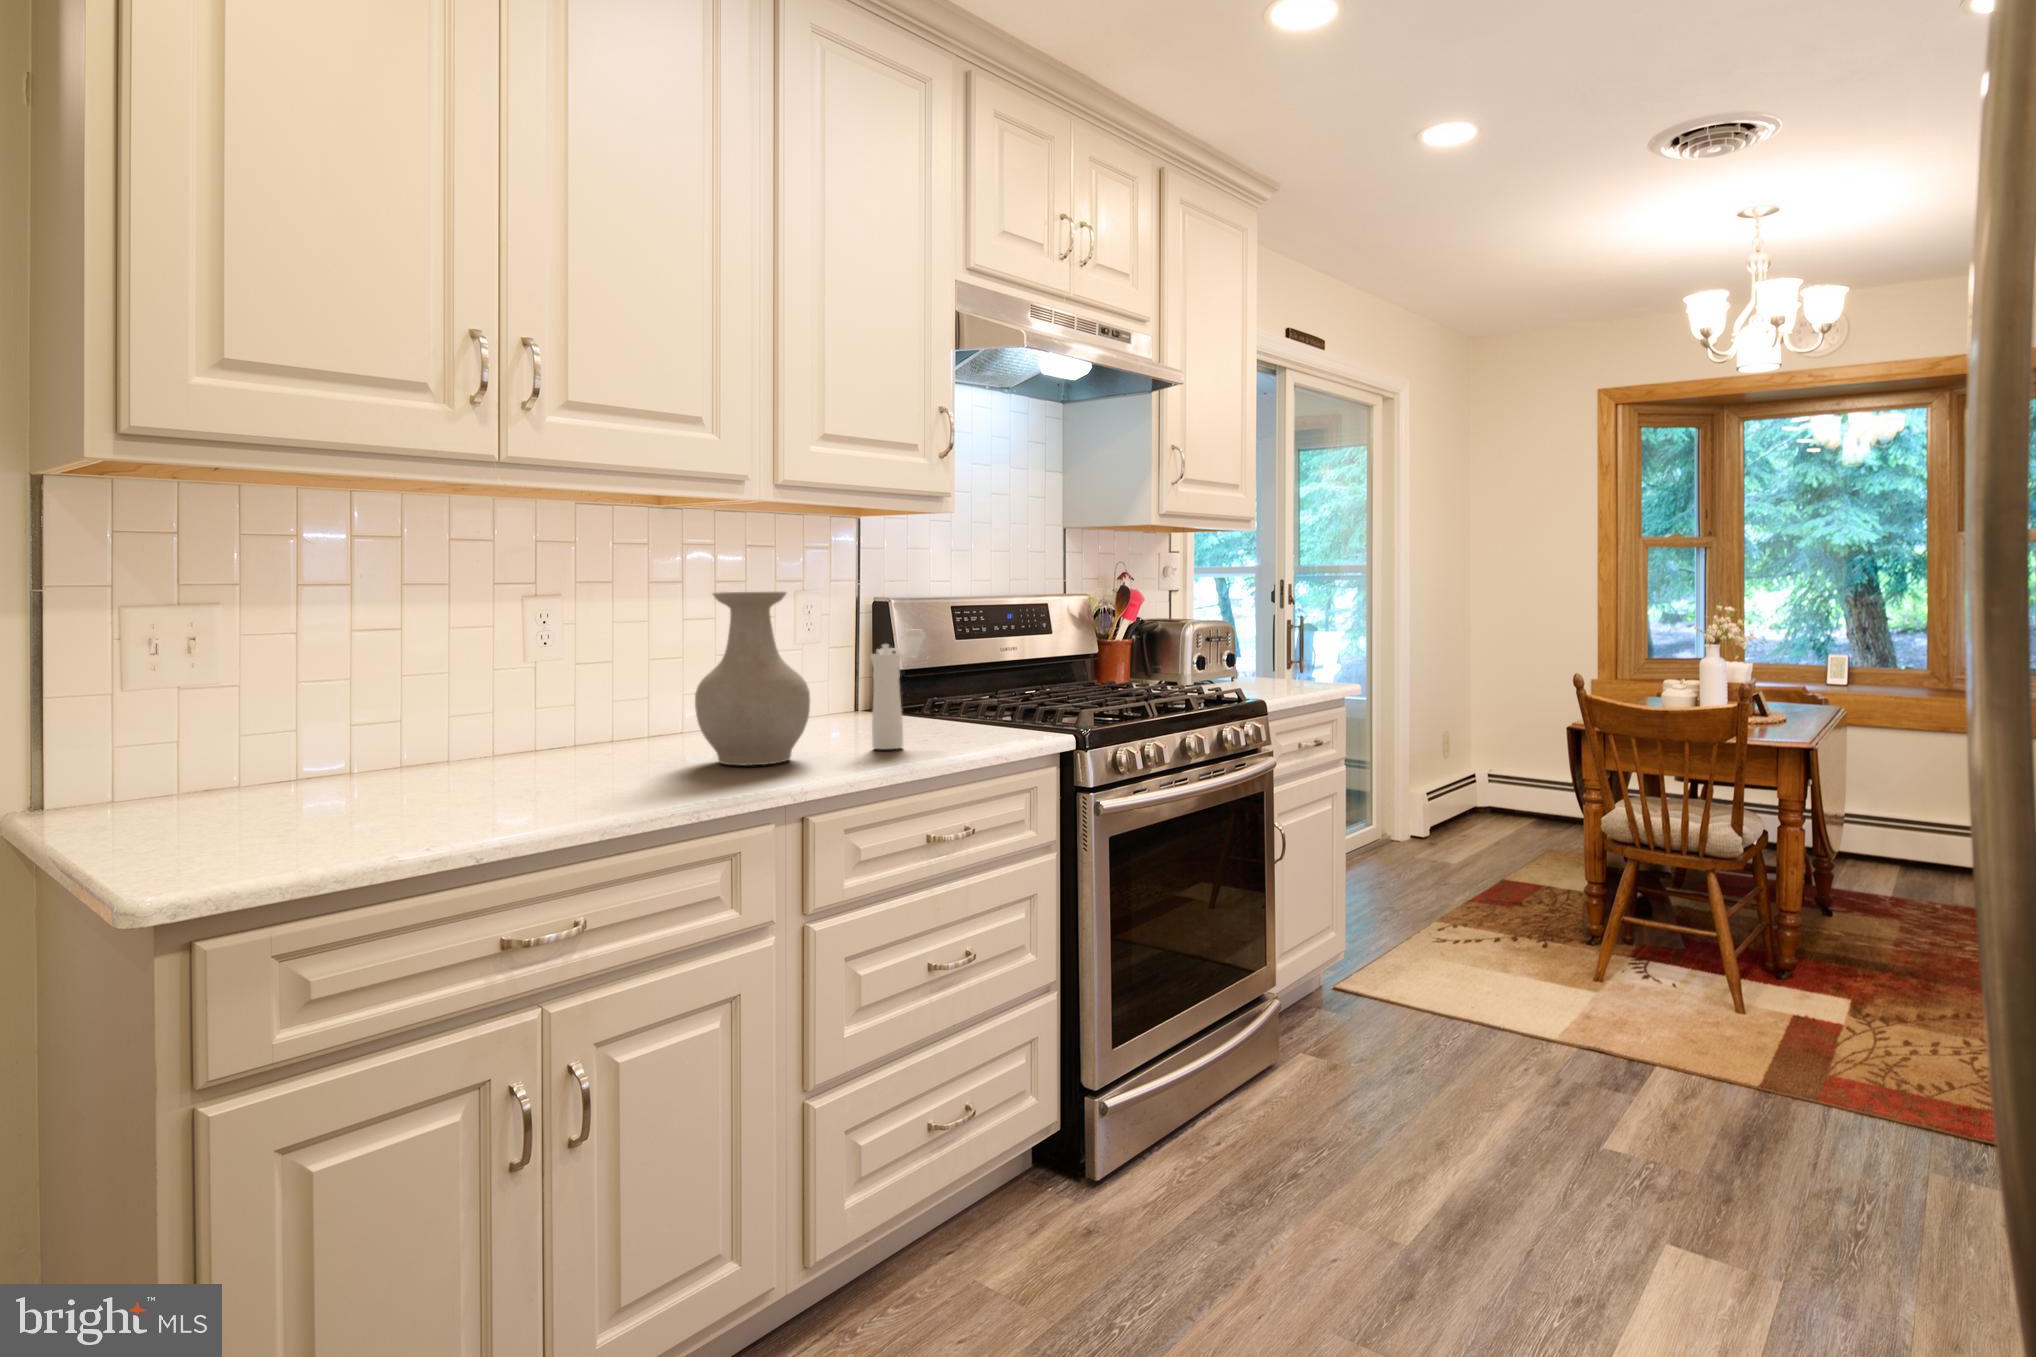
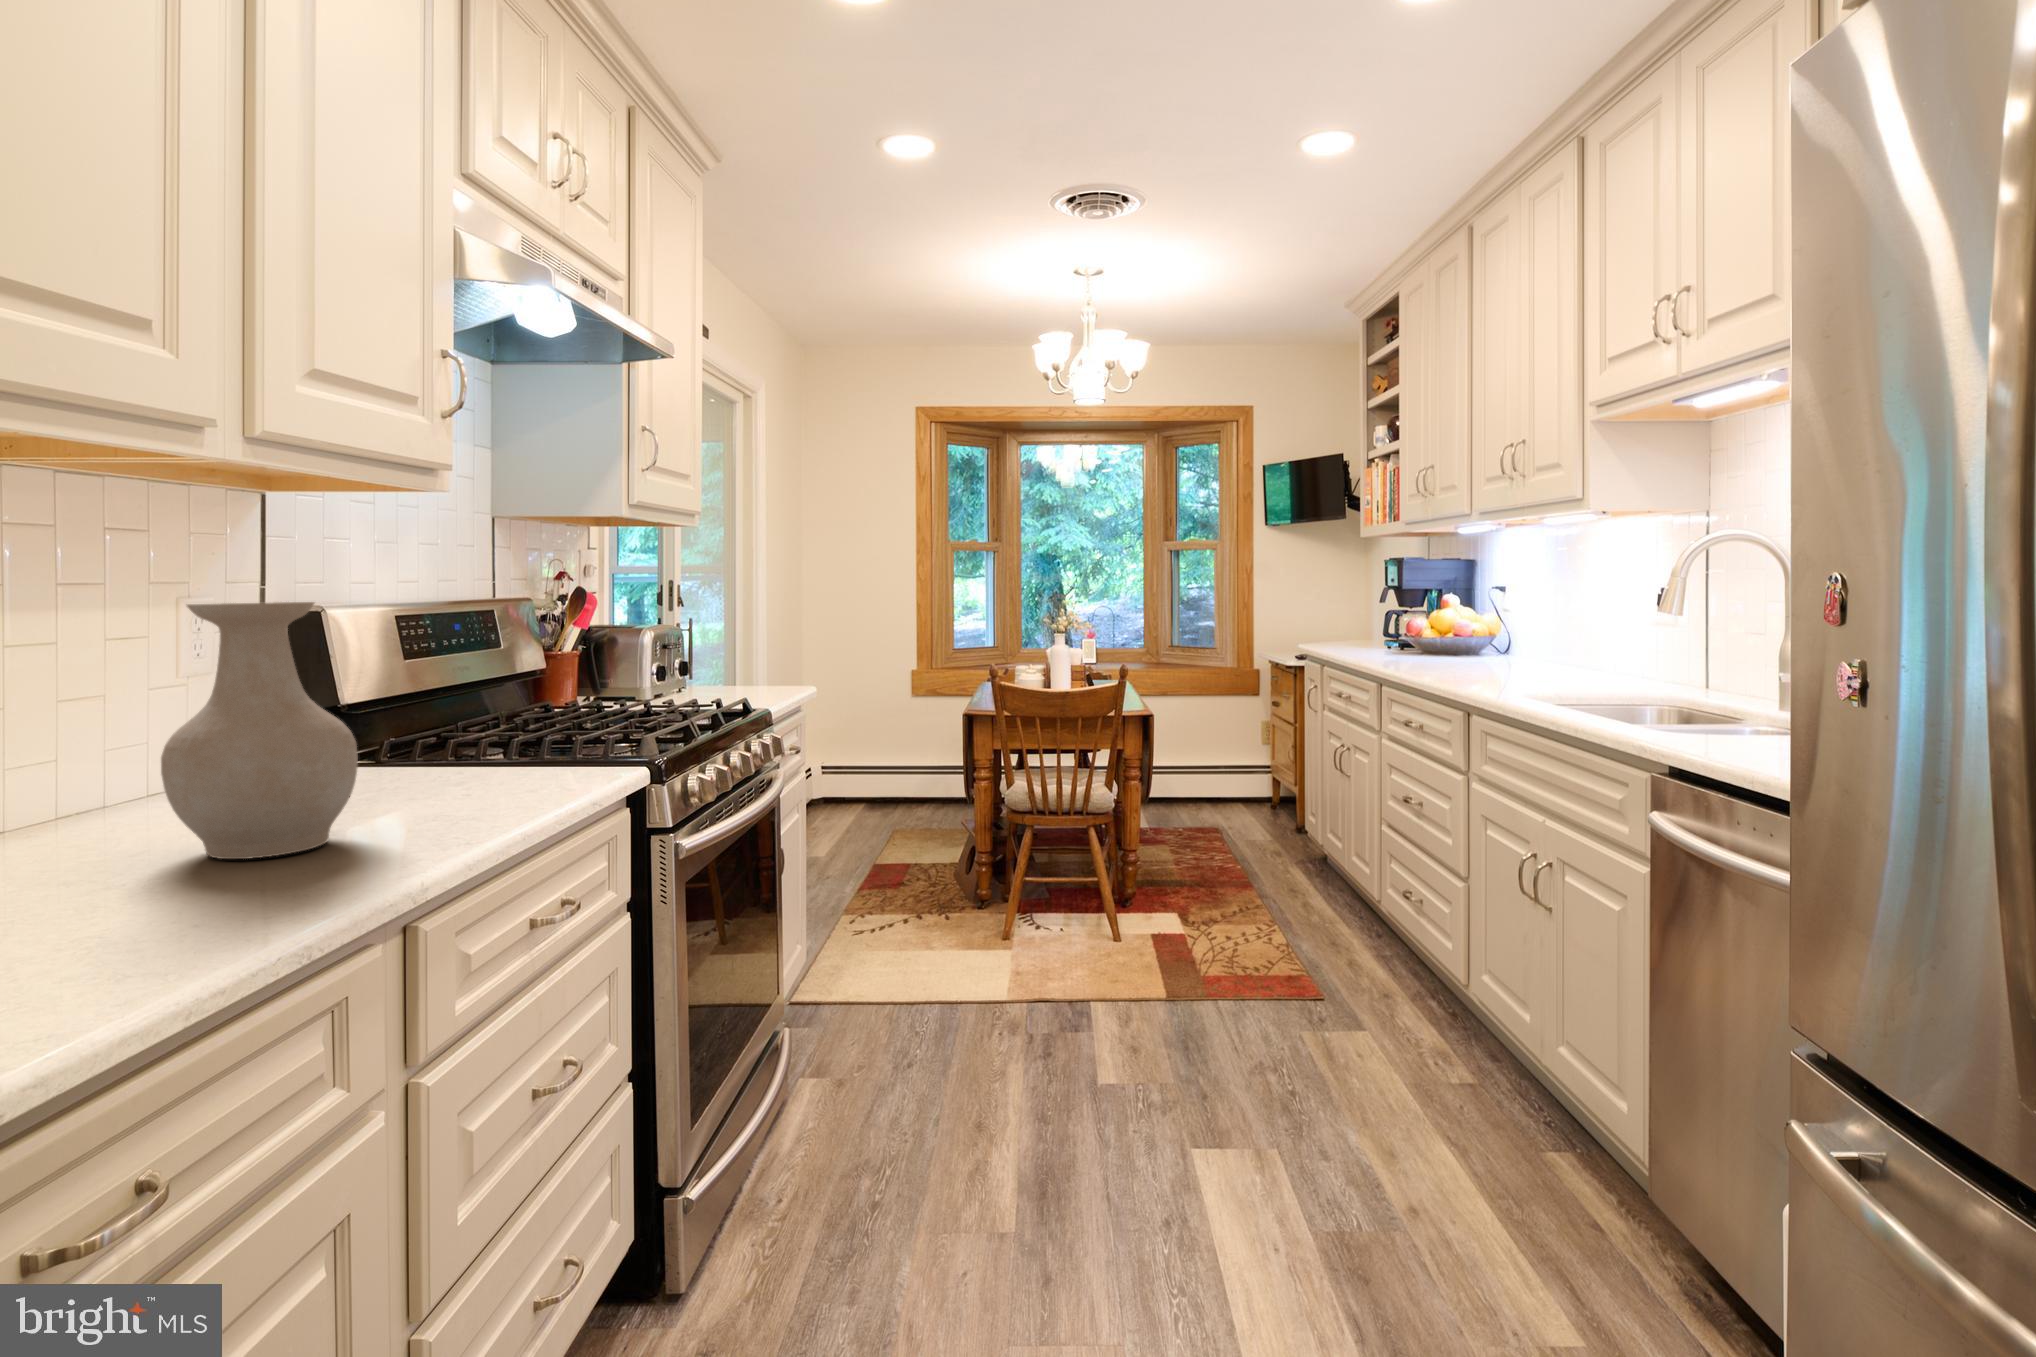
pepper mill: present [870,629,925,749] -> none [413,649,471,810]

